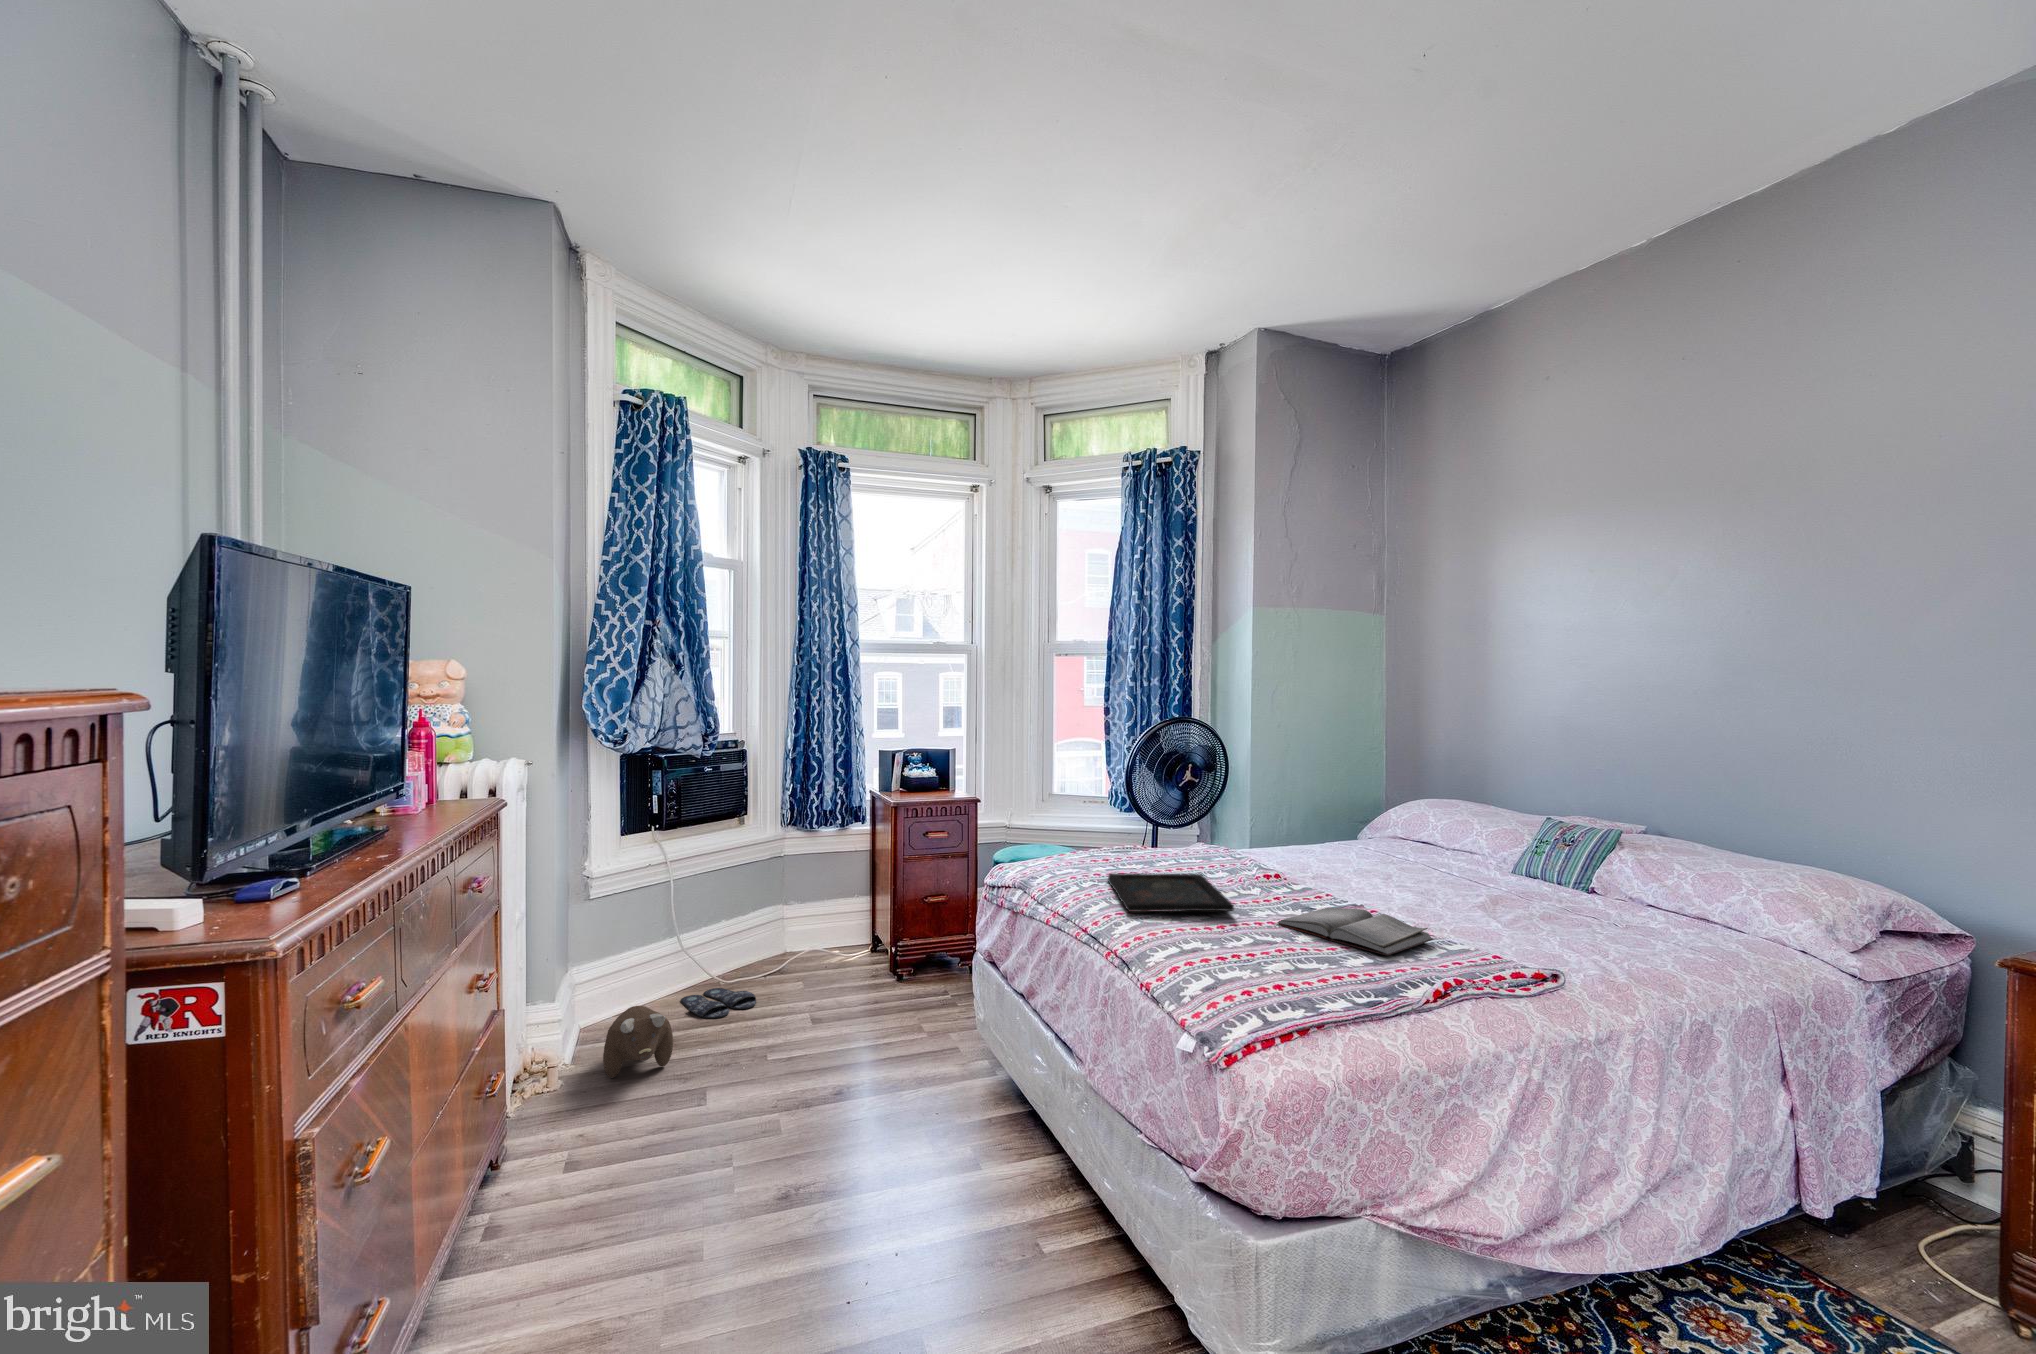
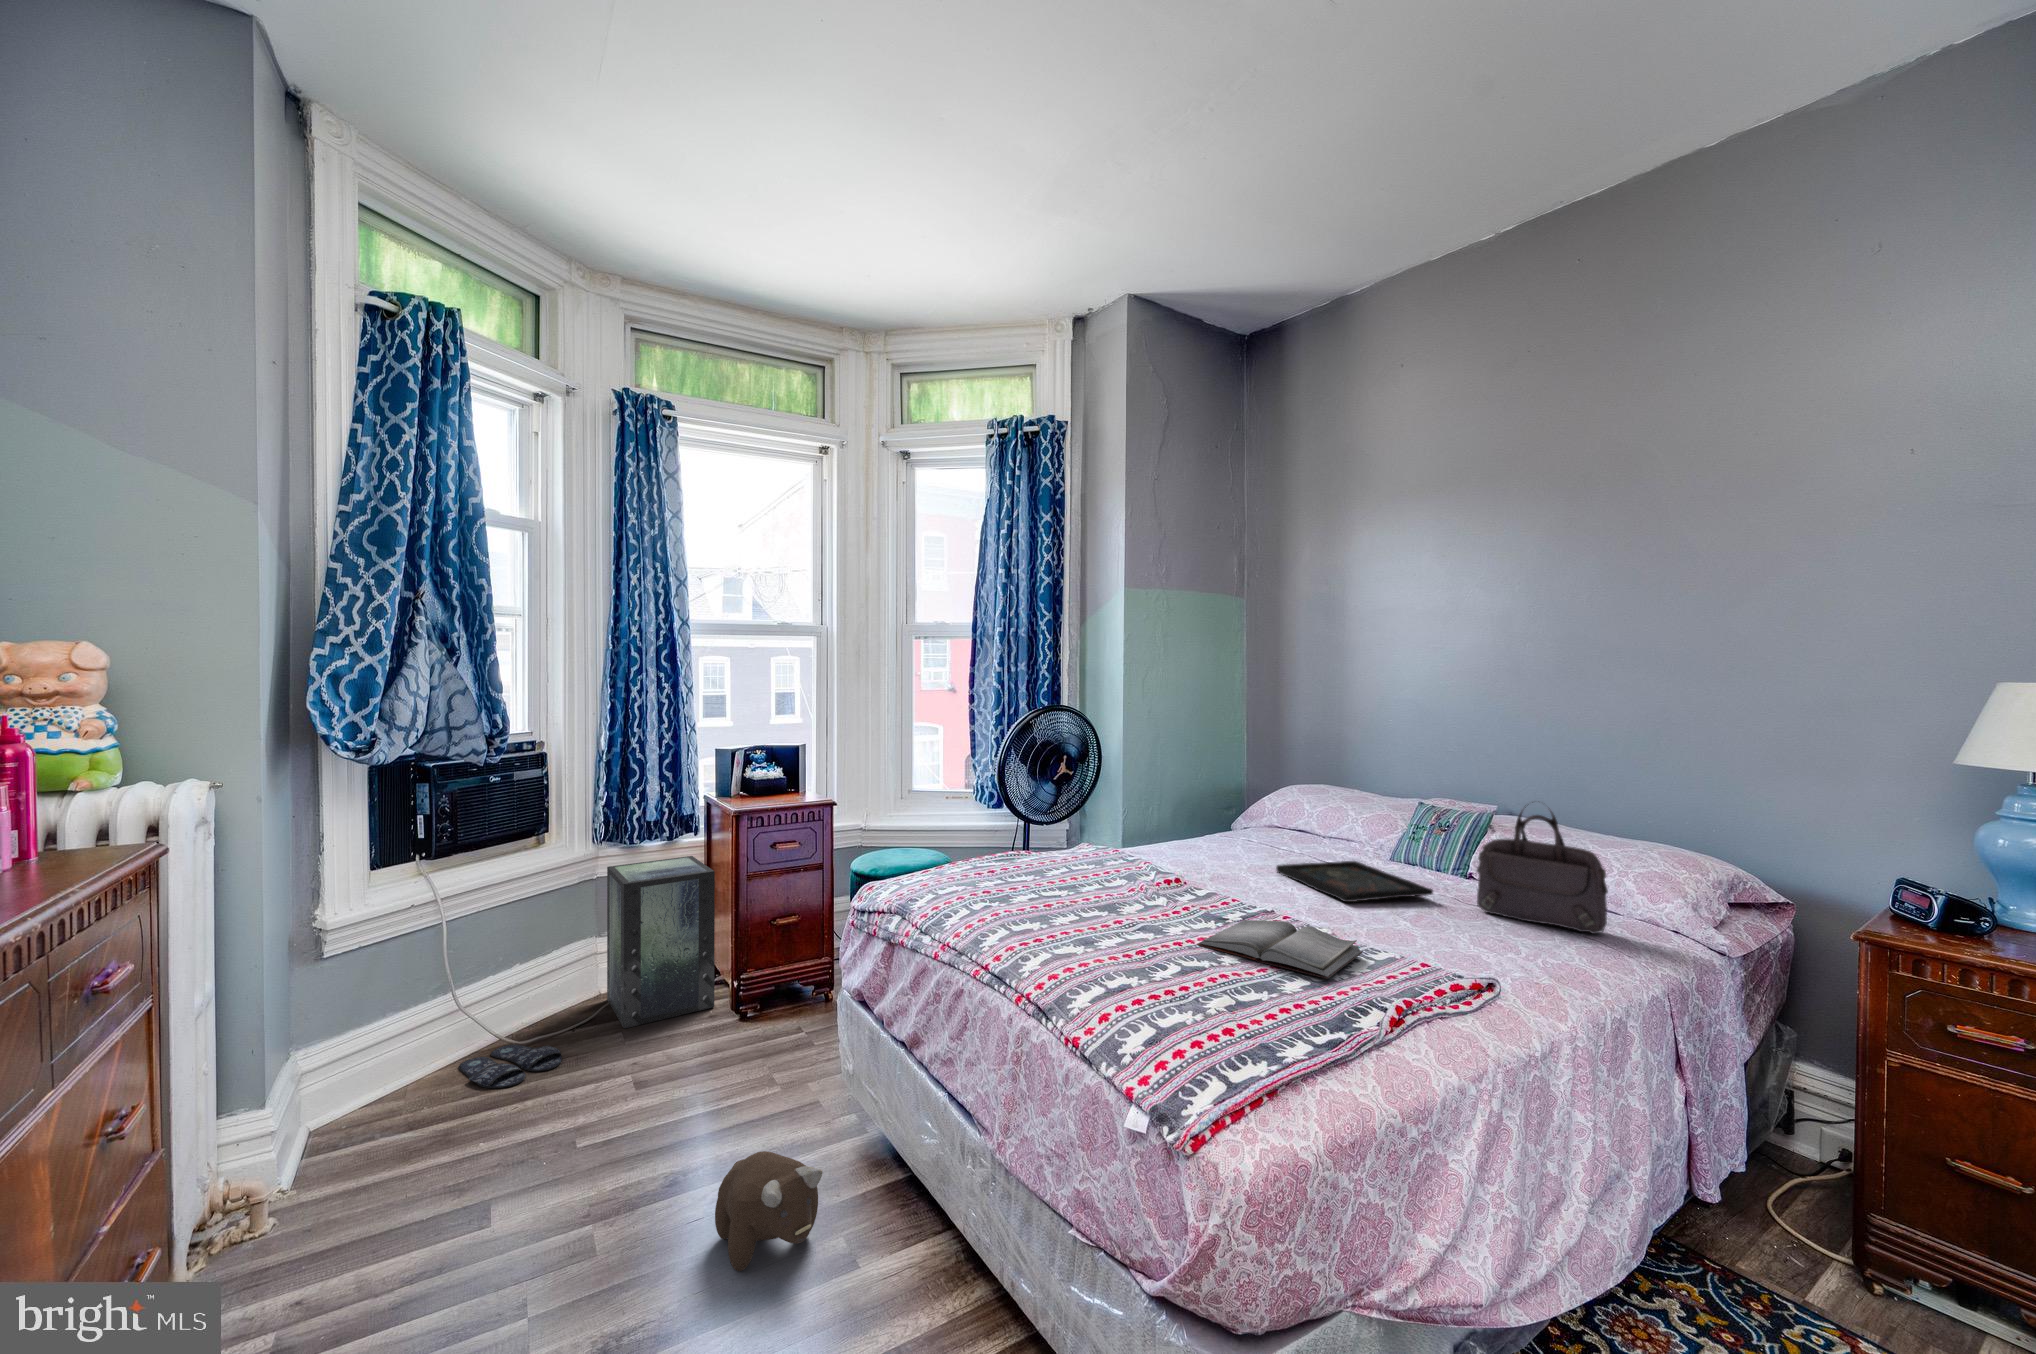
handbag: none [1582,809,1718,944] -> present [1477,802,1608,934]
storage box: none [791,843,877,984] -> present [607,856,715,1029]
tray: present [1108,873,1234,912] -> present [1276,861,1433,902]
plush toy: present [603,1006,673,1078] -> present [715,1151,822,1271]

